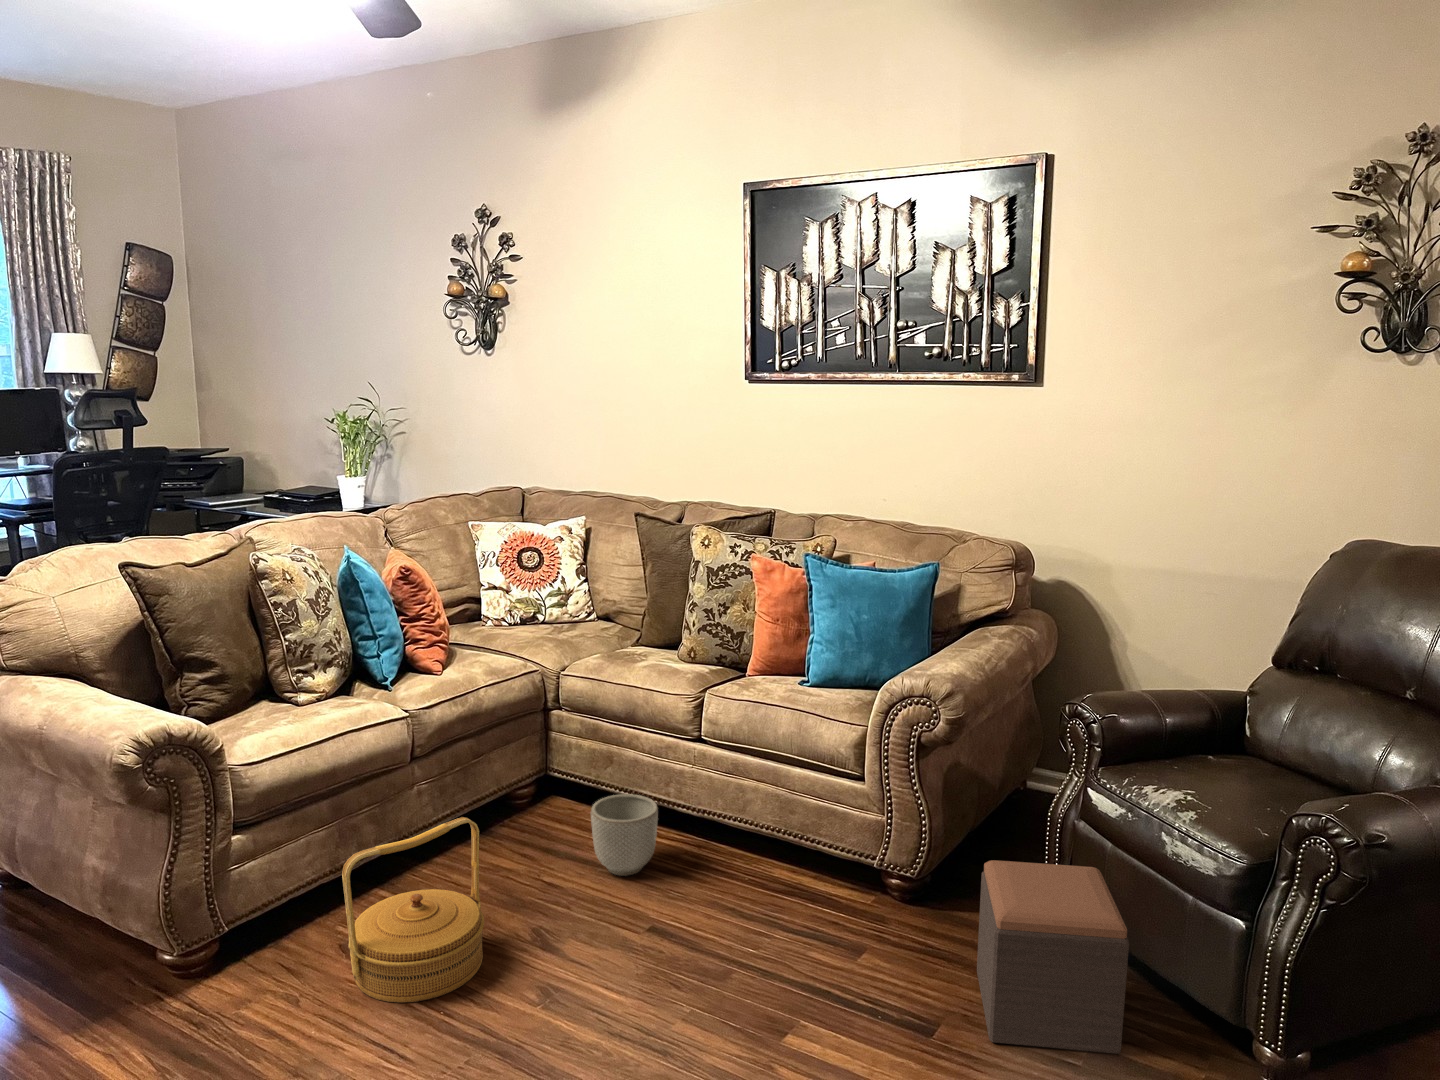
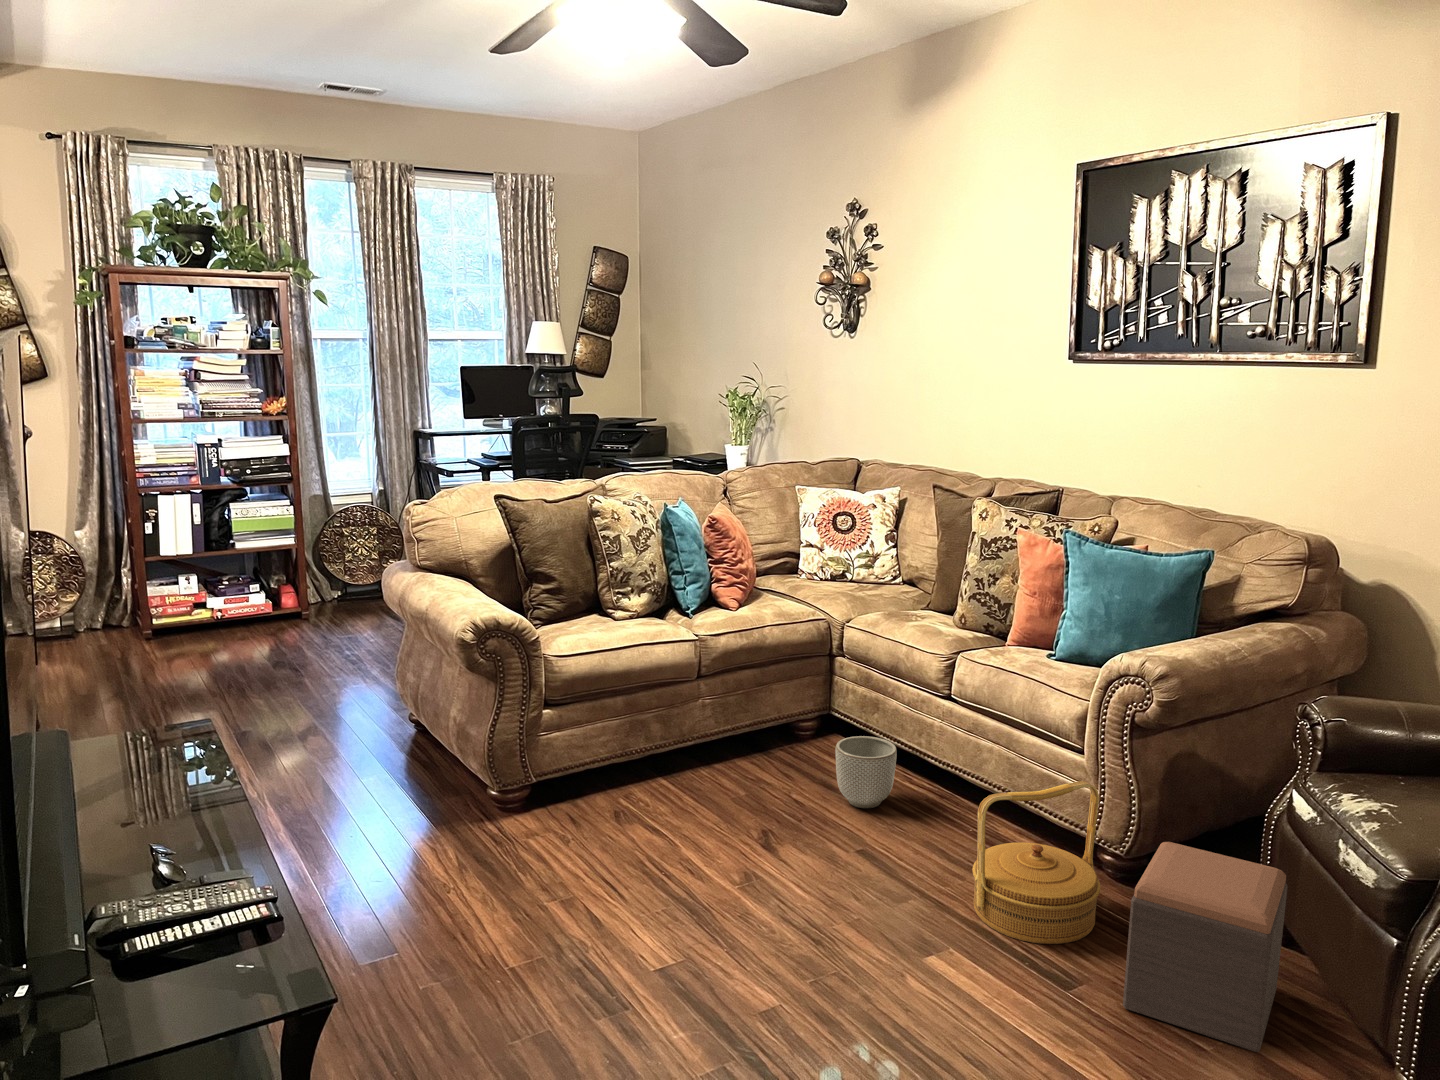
basket: present [342,817,484,1003] -> present [972,781,1100,944]

